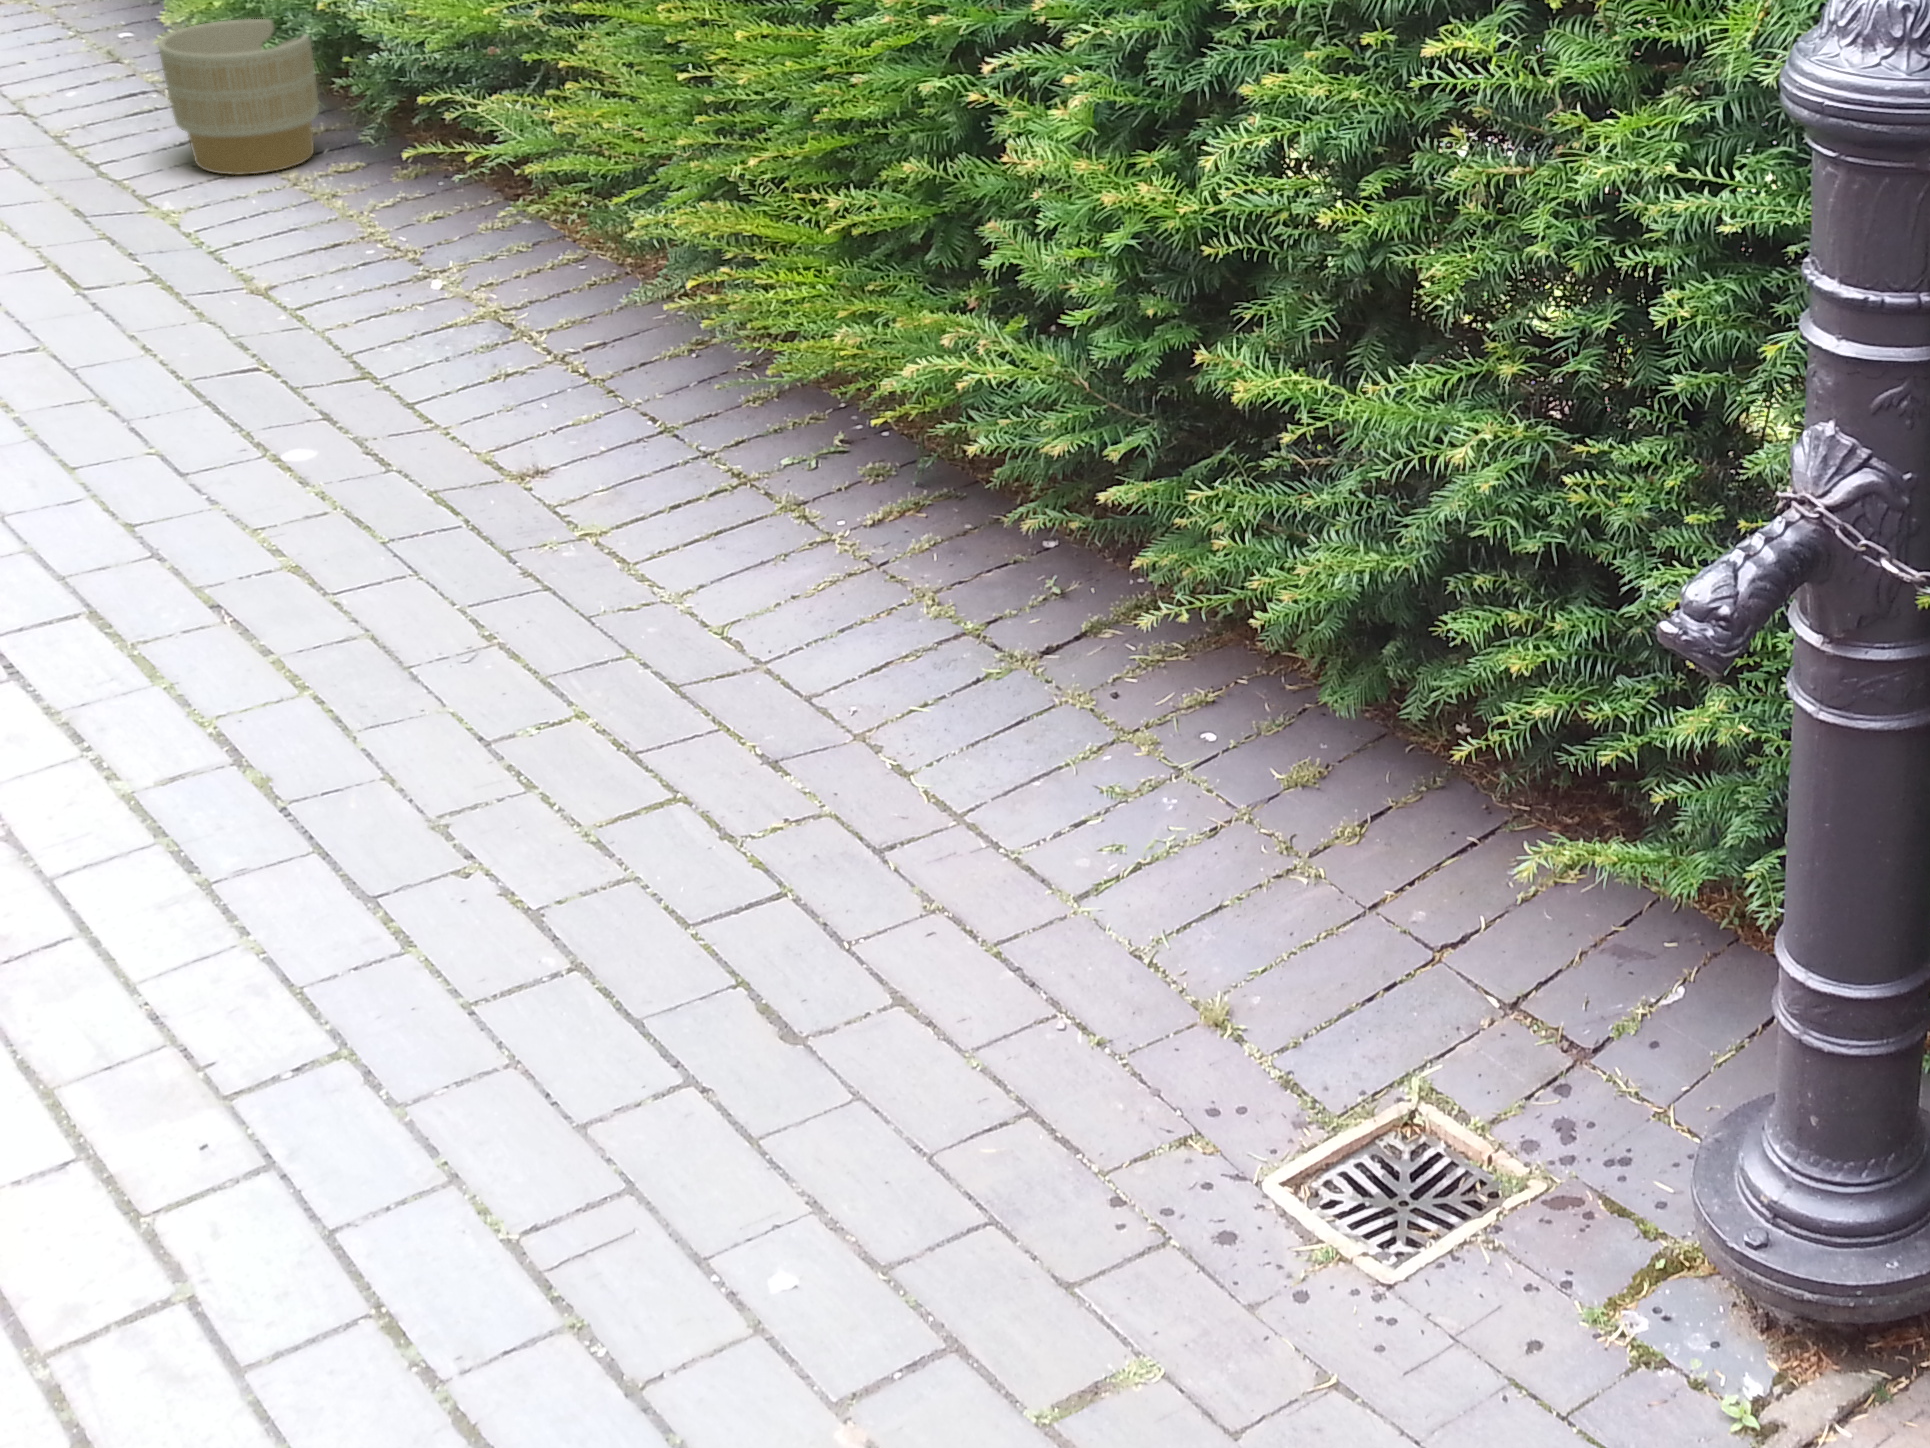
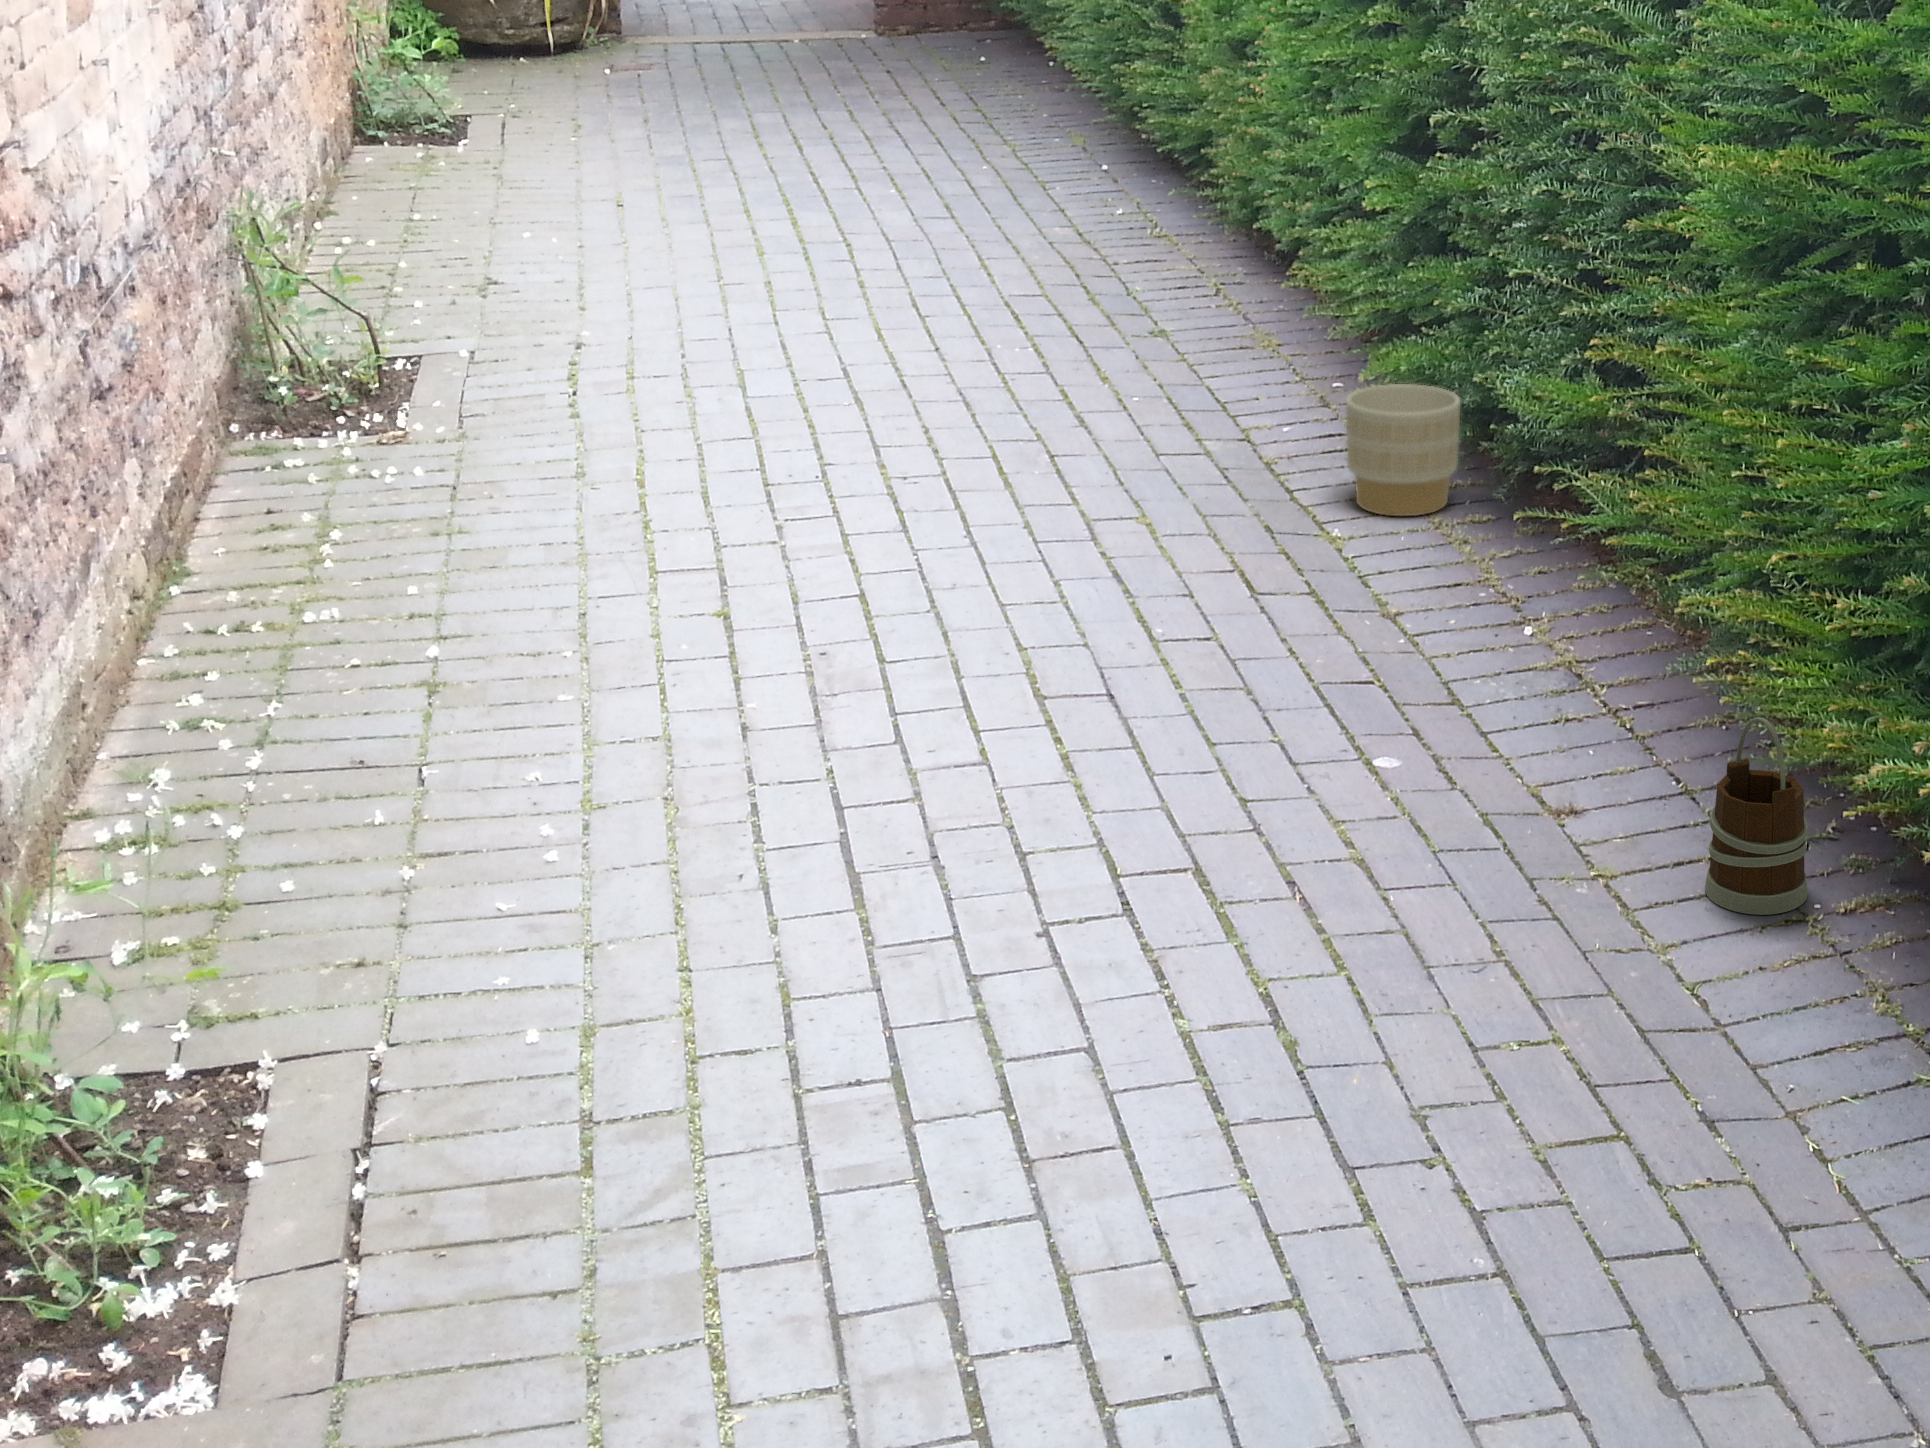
wooden bucket: none [716,334,835,540] -> present [1705,717,1808,915]

